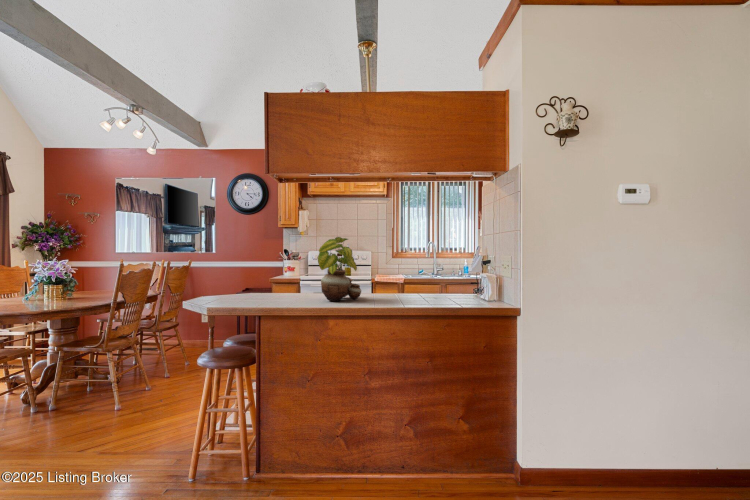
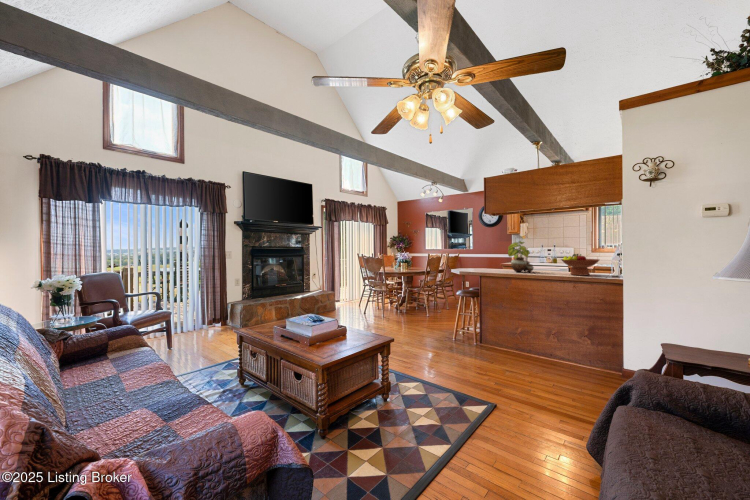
fruit bowl: none [413,262,474,303] -> present [561,254,599,276]

